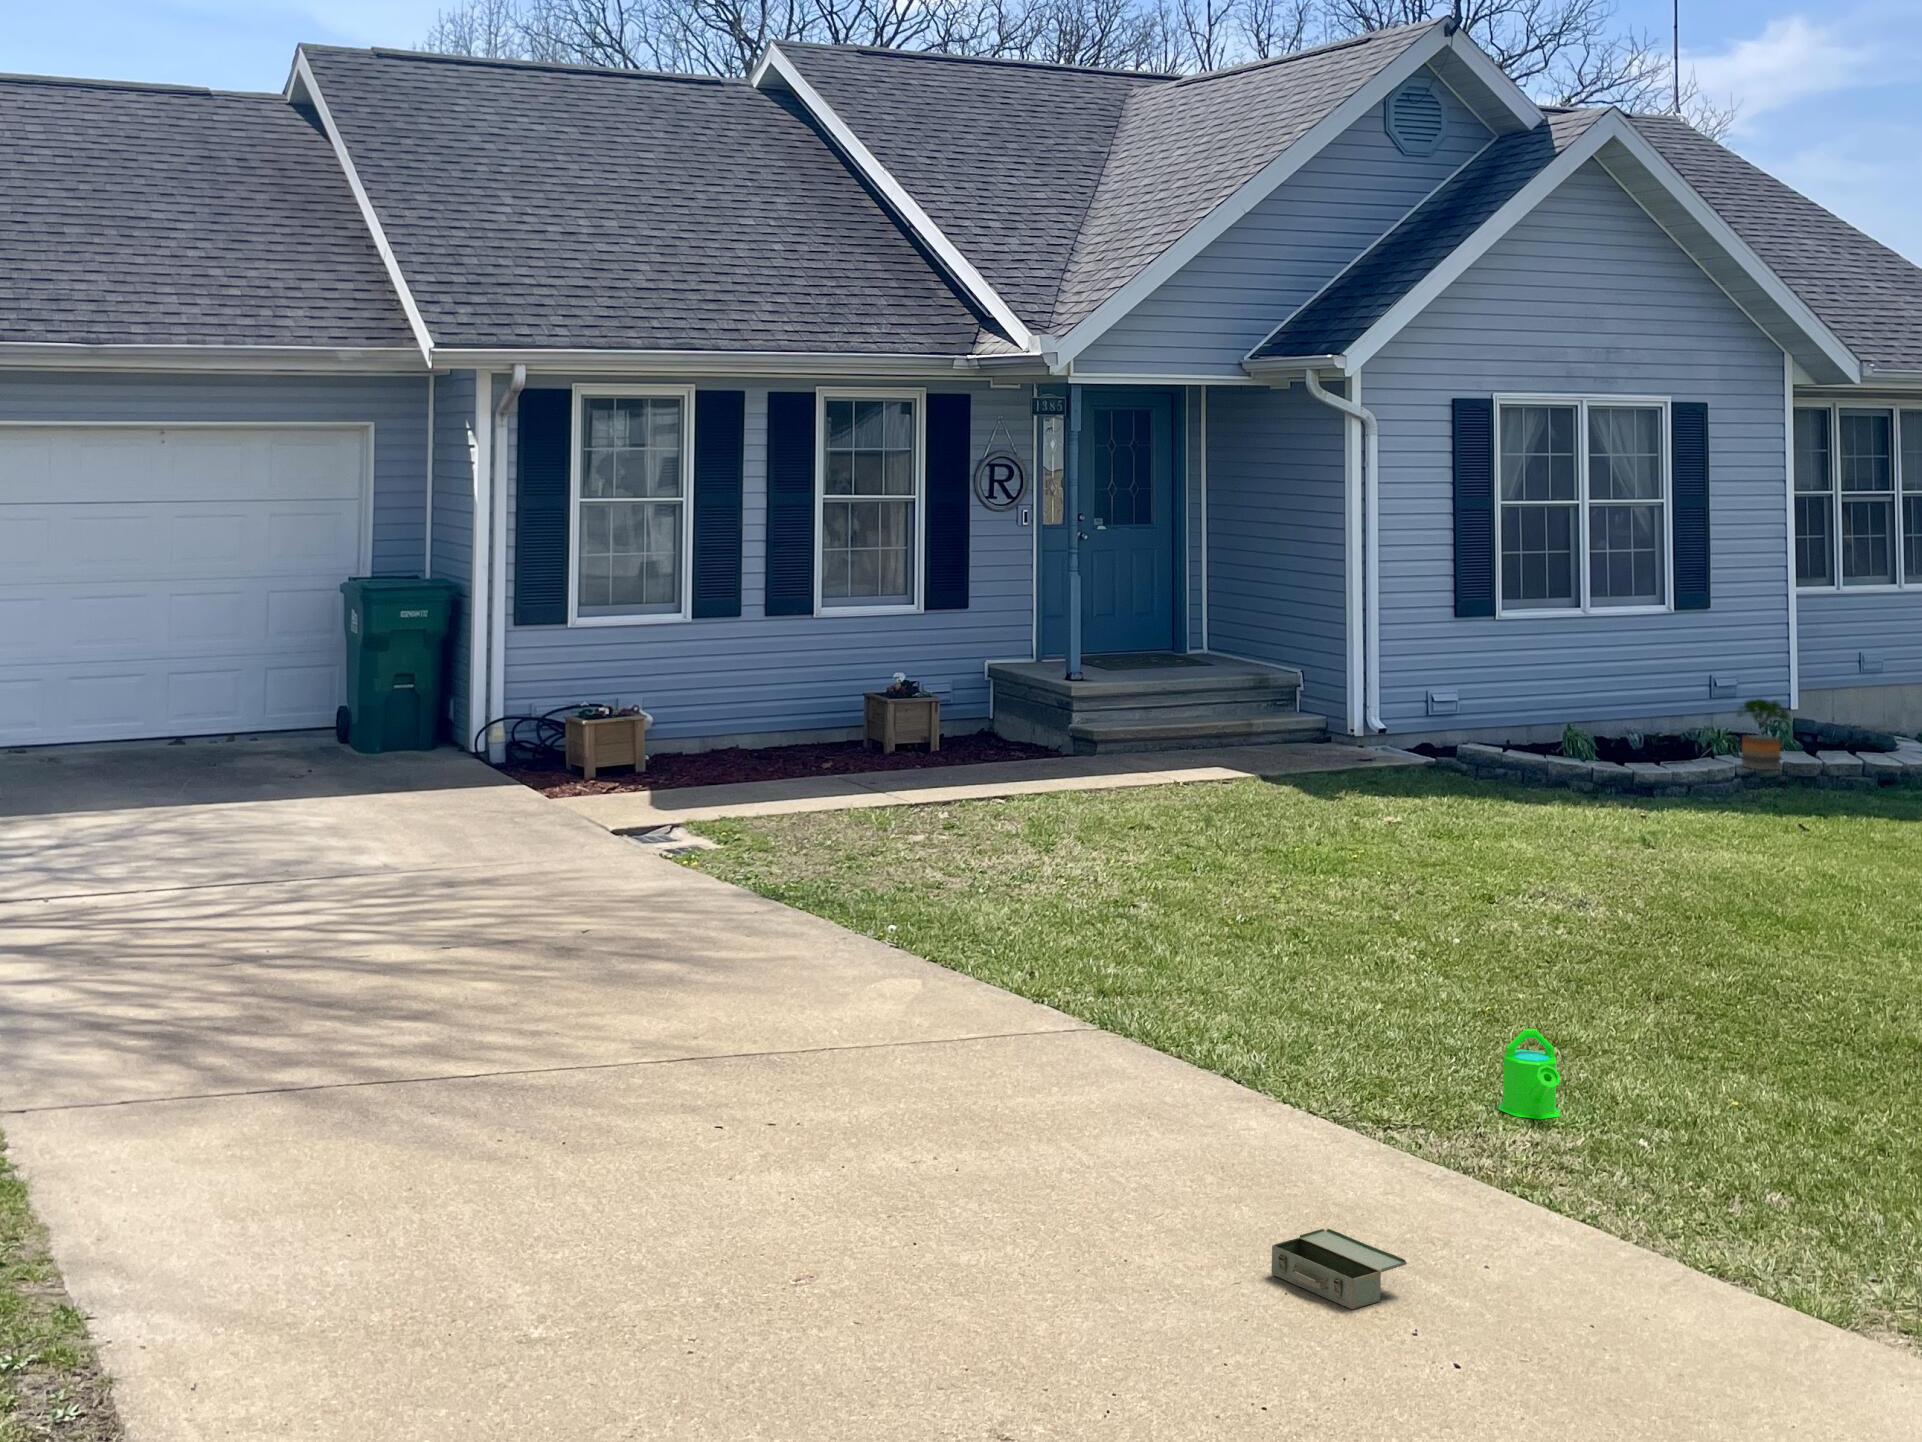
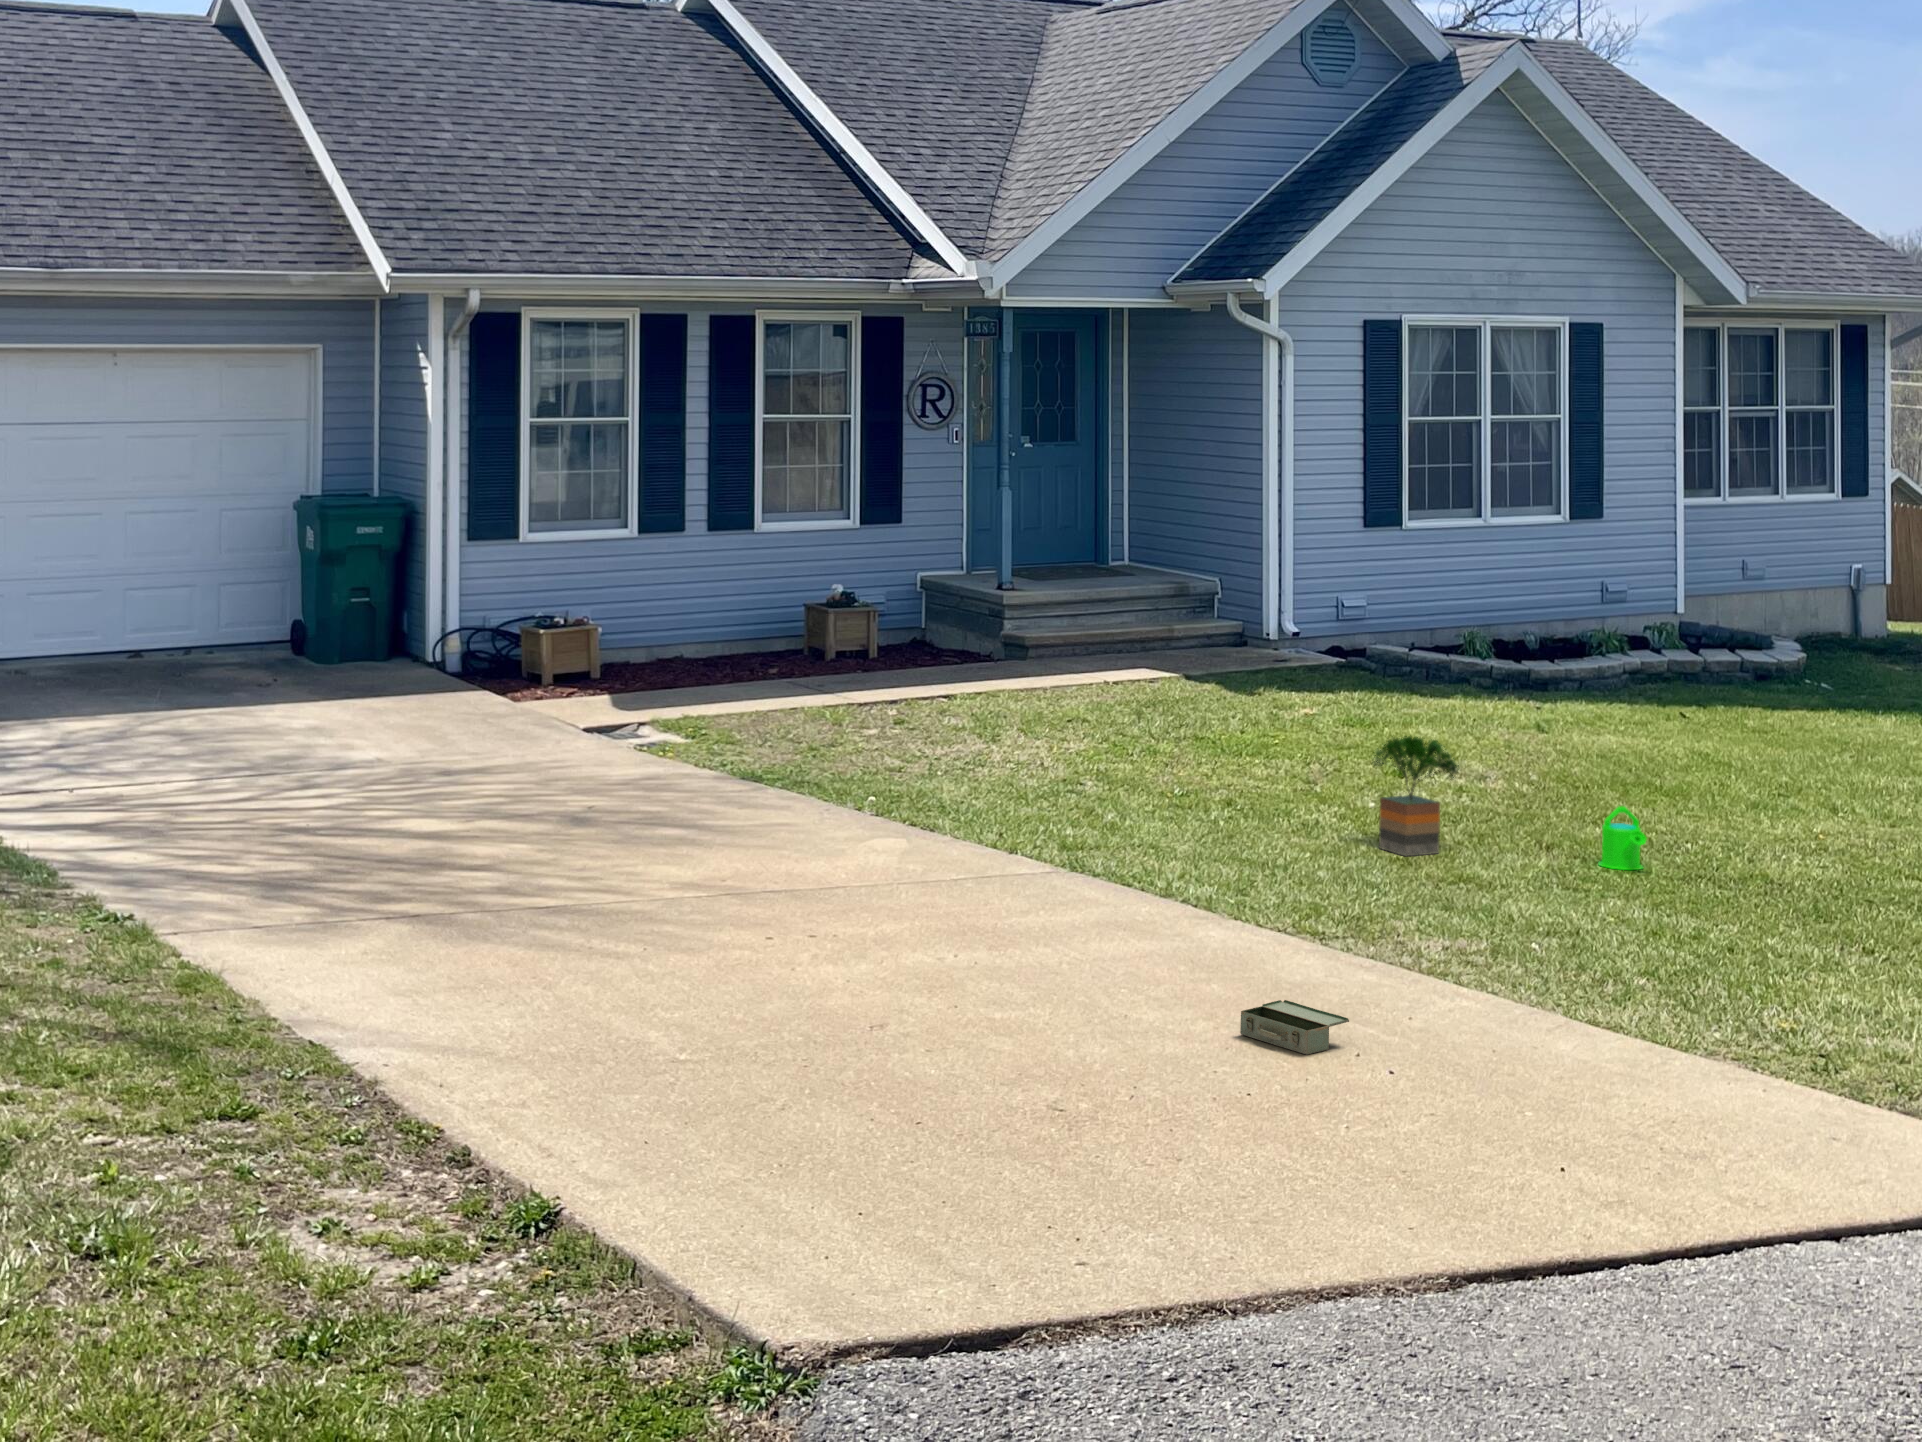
potted tree: present [1738,699,1792,770] -> present [1372,736,1459,856]
watering can: present [1498,1029,1560,1119] -> present [1598,806,1647,870]

